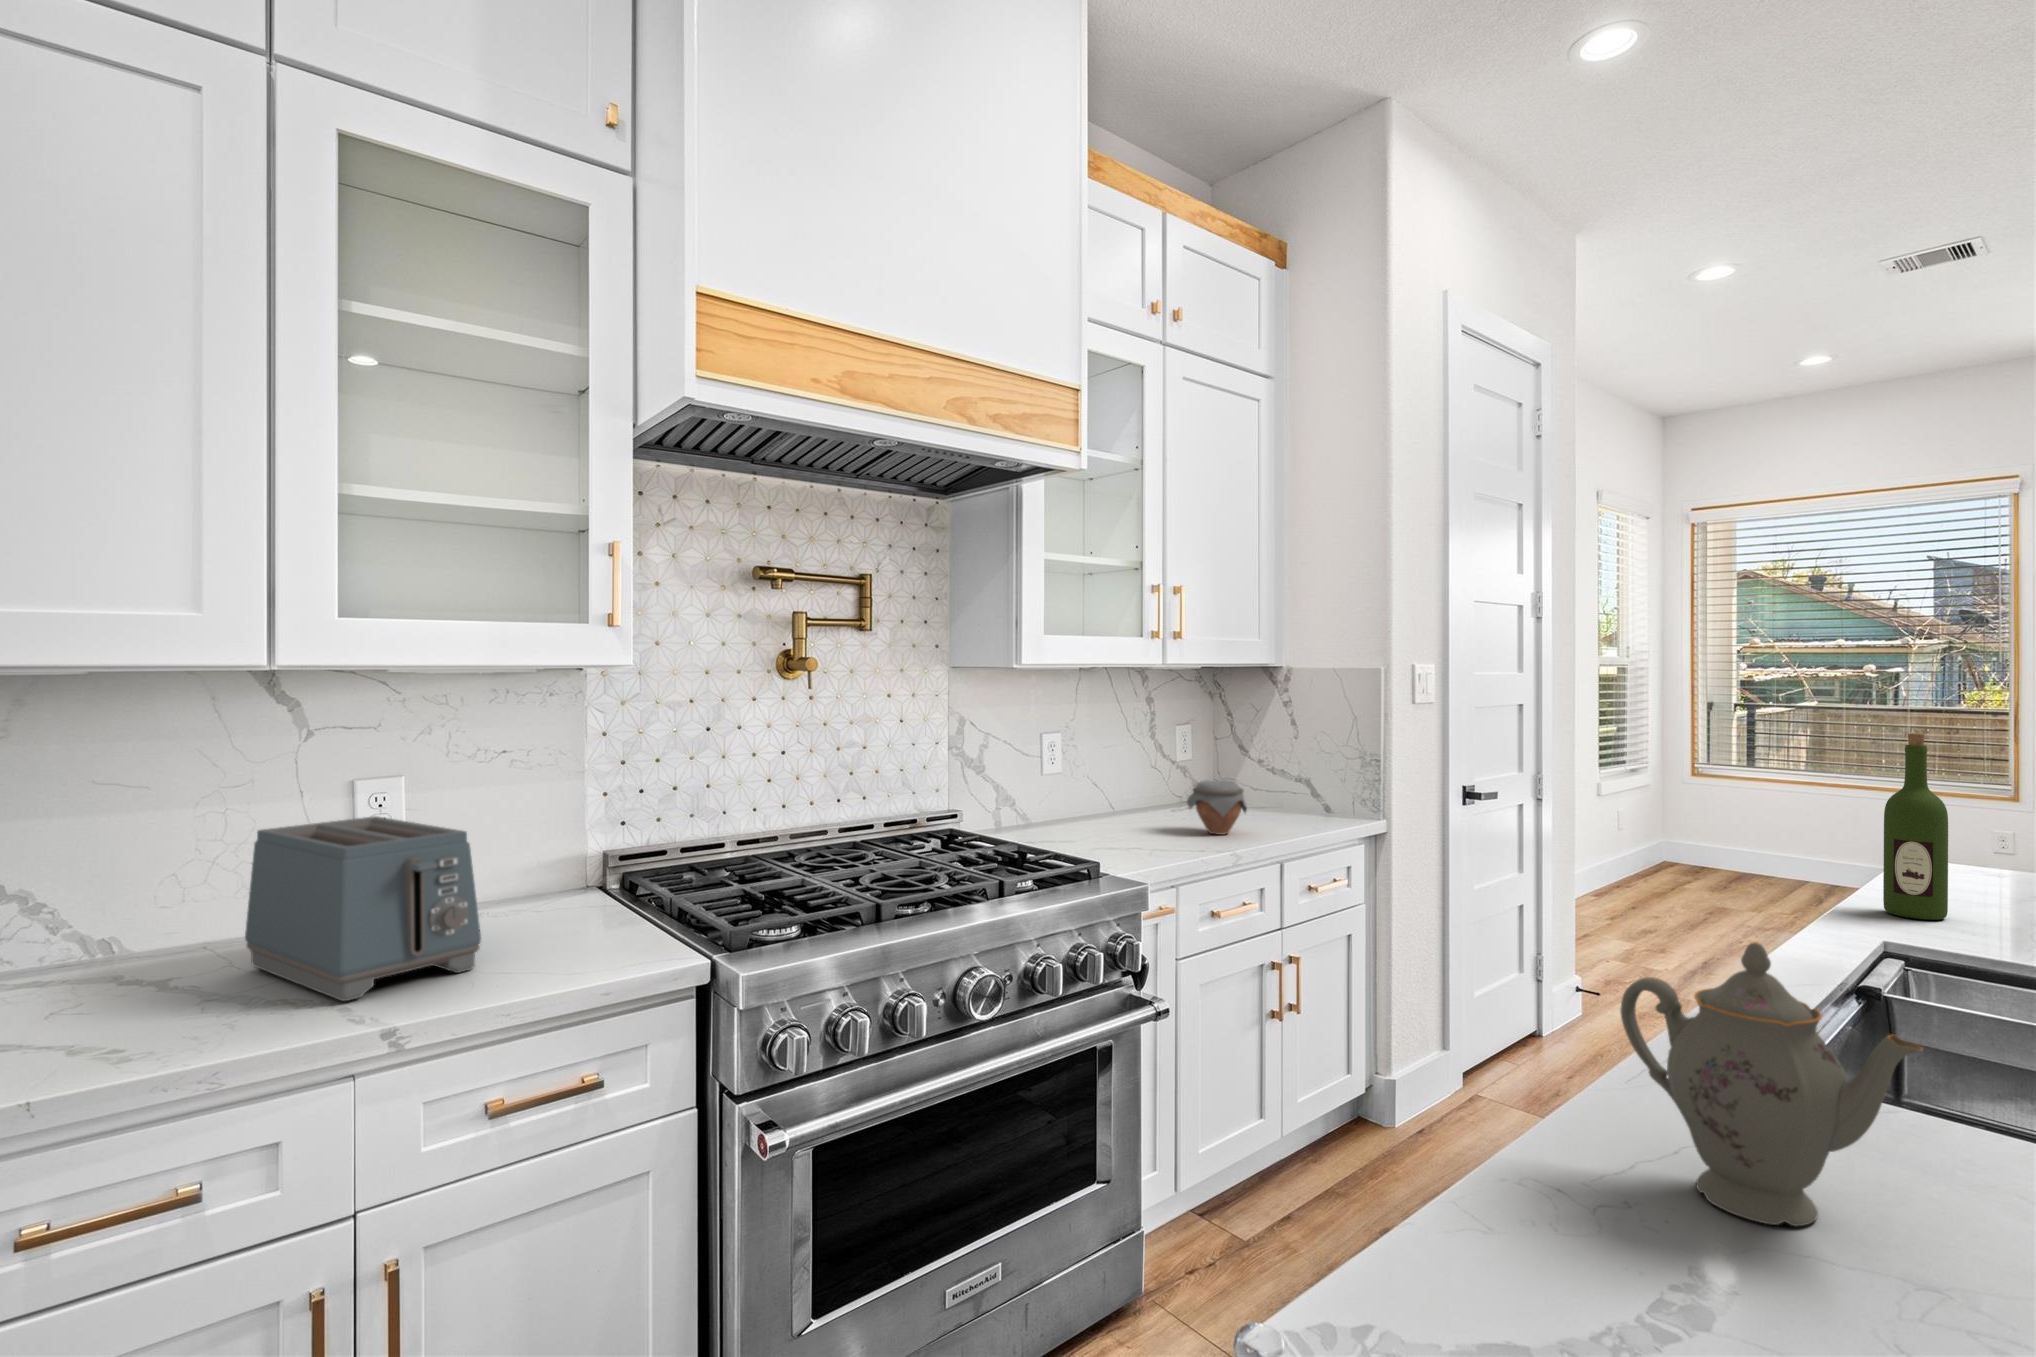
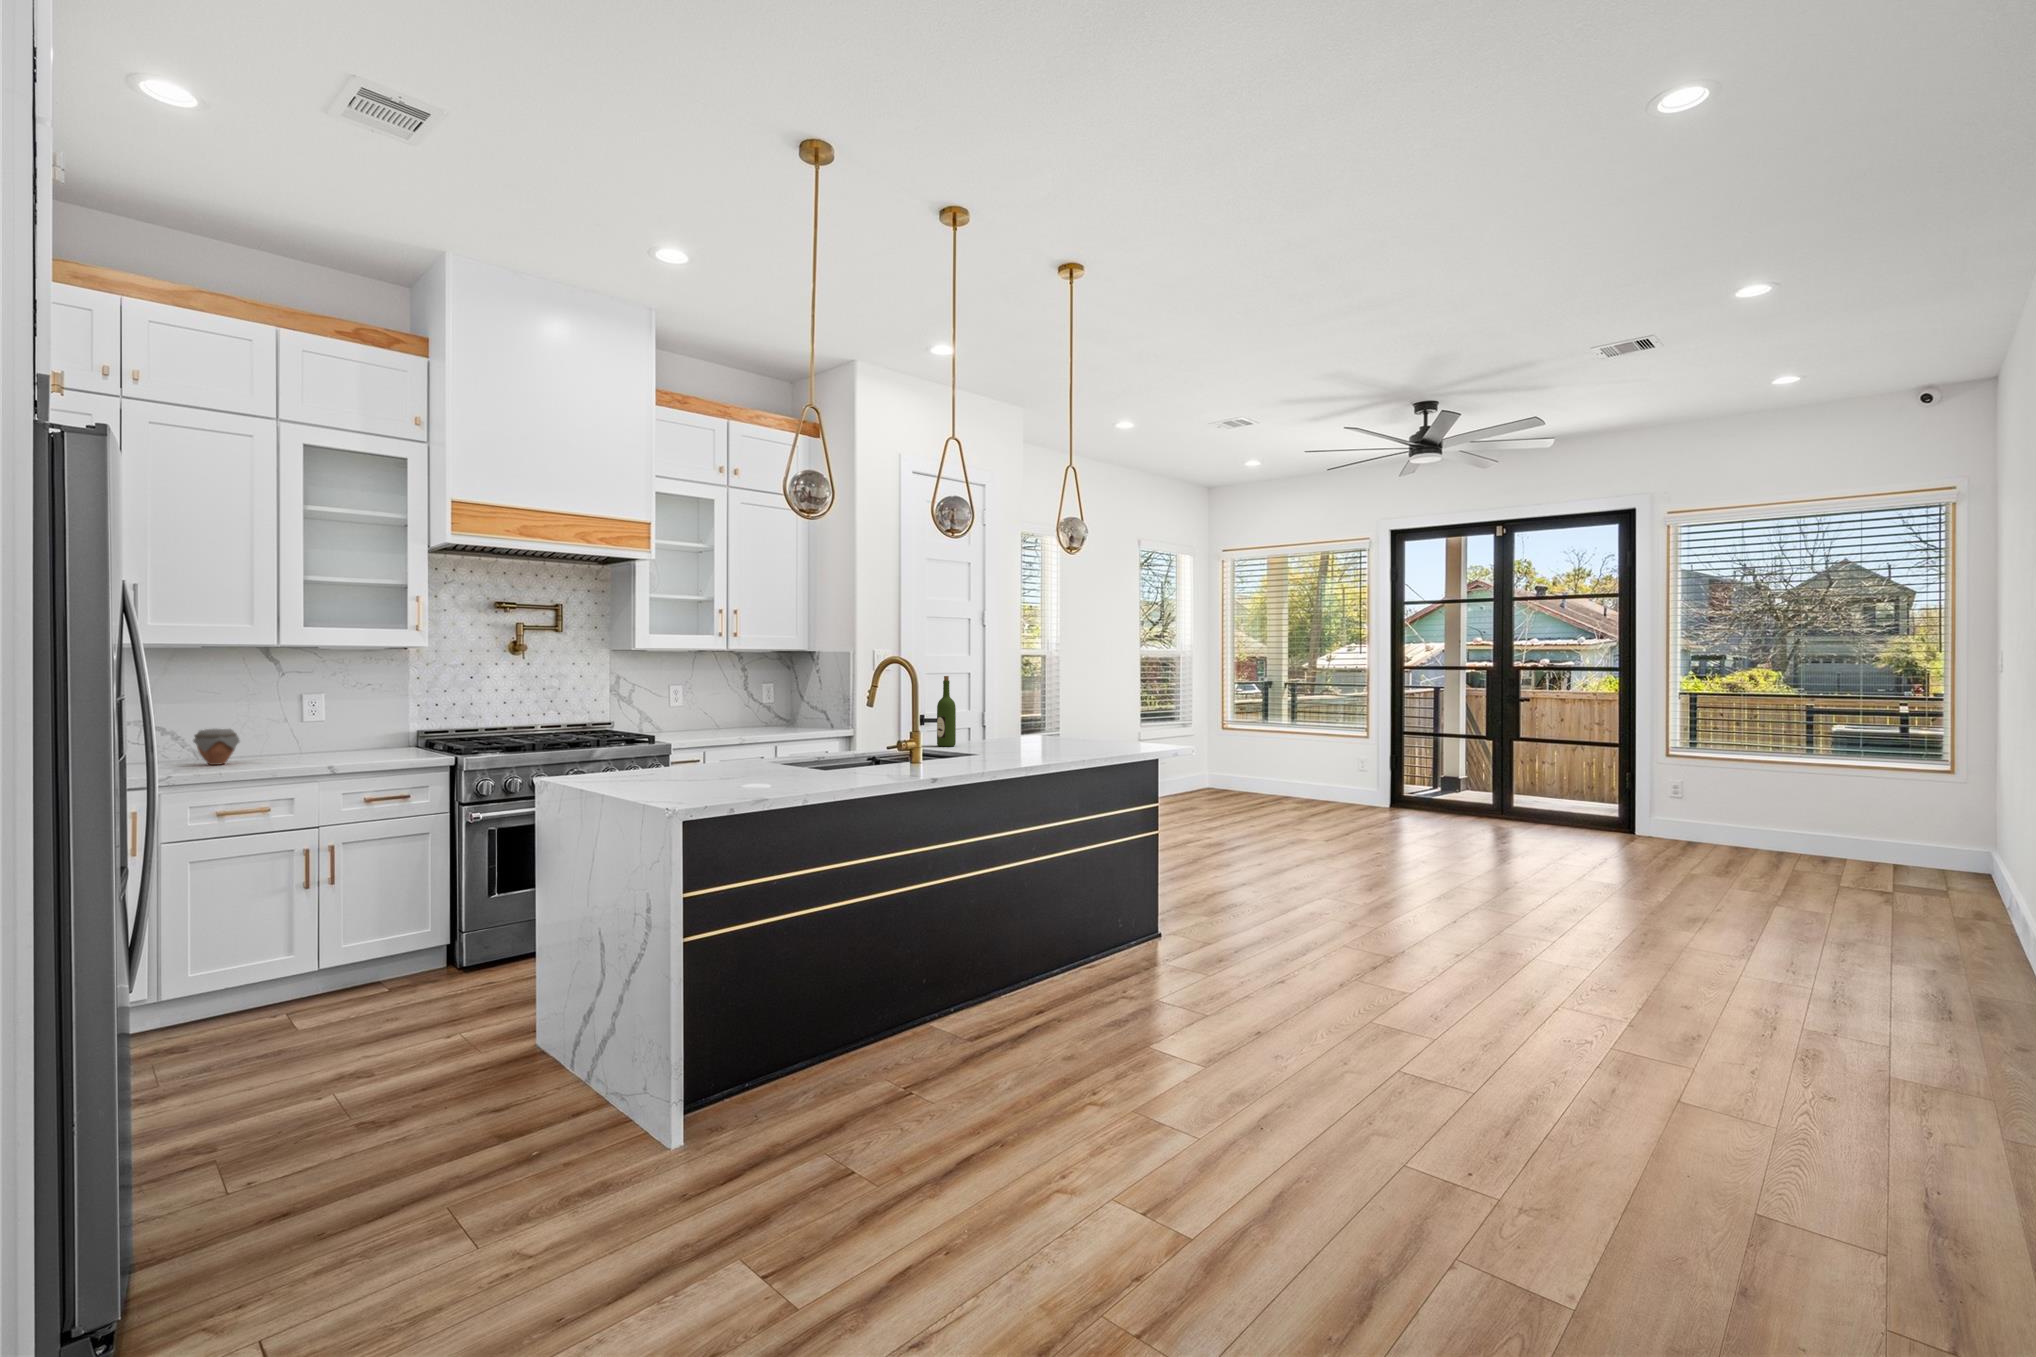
jar: present [1187,780,1247,835] -> present [194,729,240,765]
toaster: present [245,816,481,1001] -> none [267,707,363,765]
teapot: present [1620,942,1923,1226] -> none [658,711,694,771]

